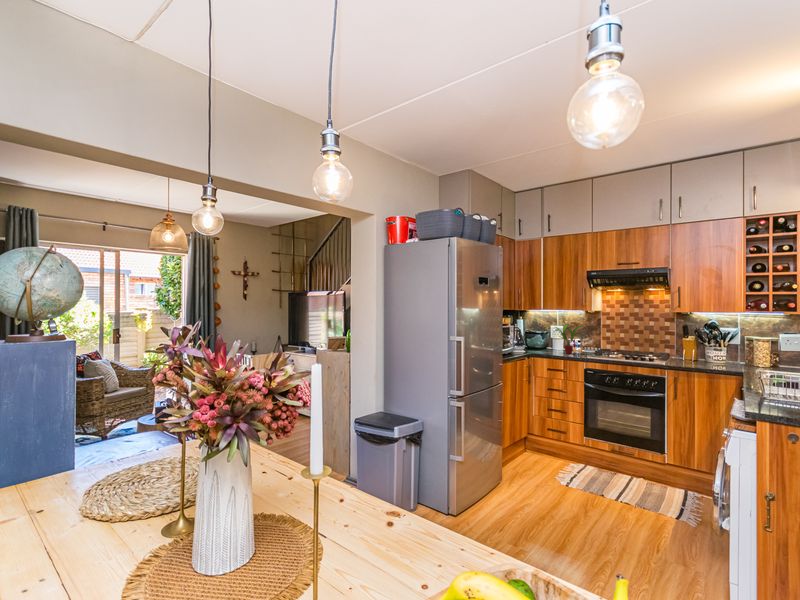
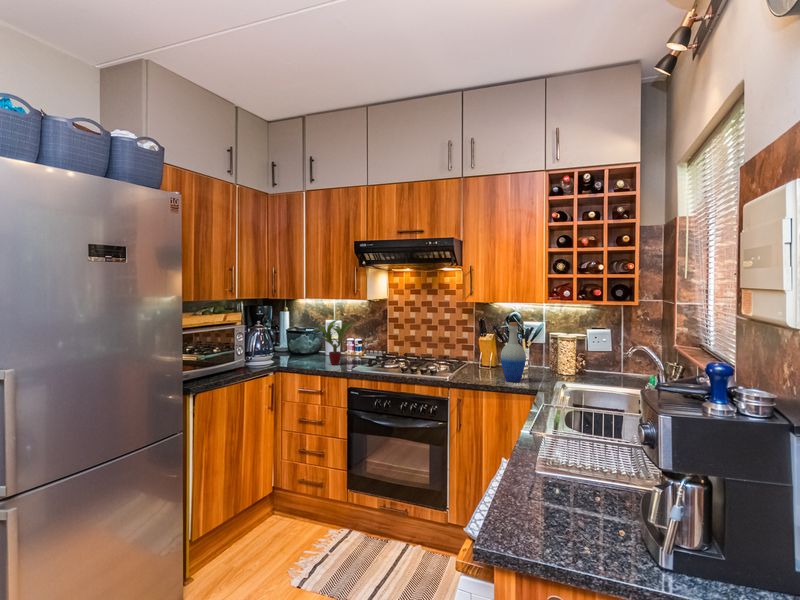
bottle: none [708,326,731,368] -> present [500,322,526,382]

